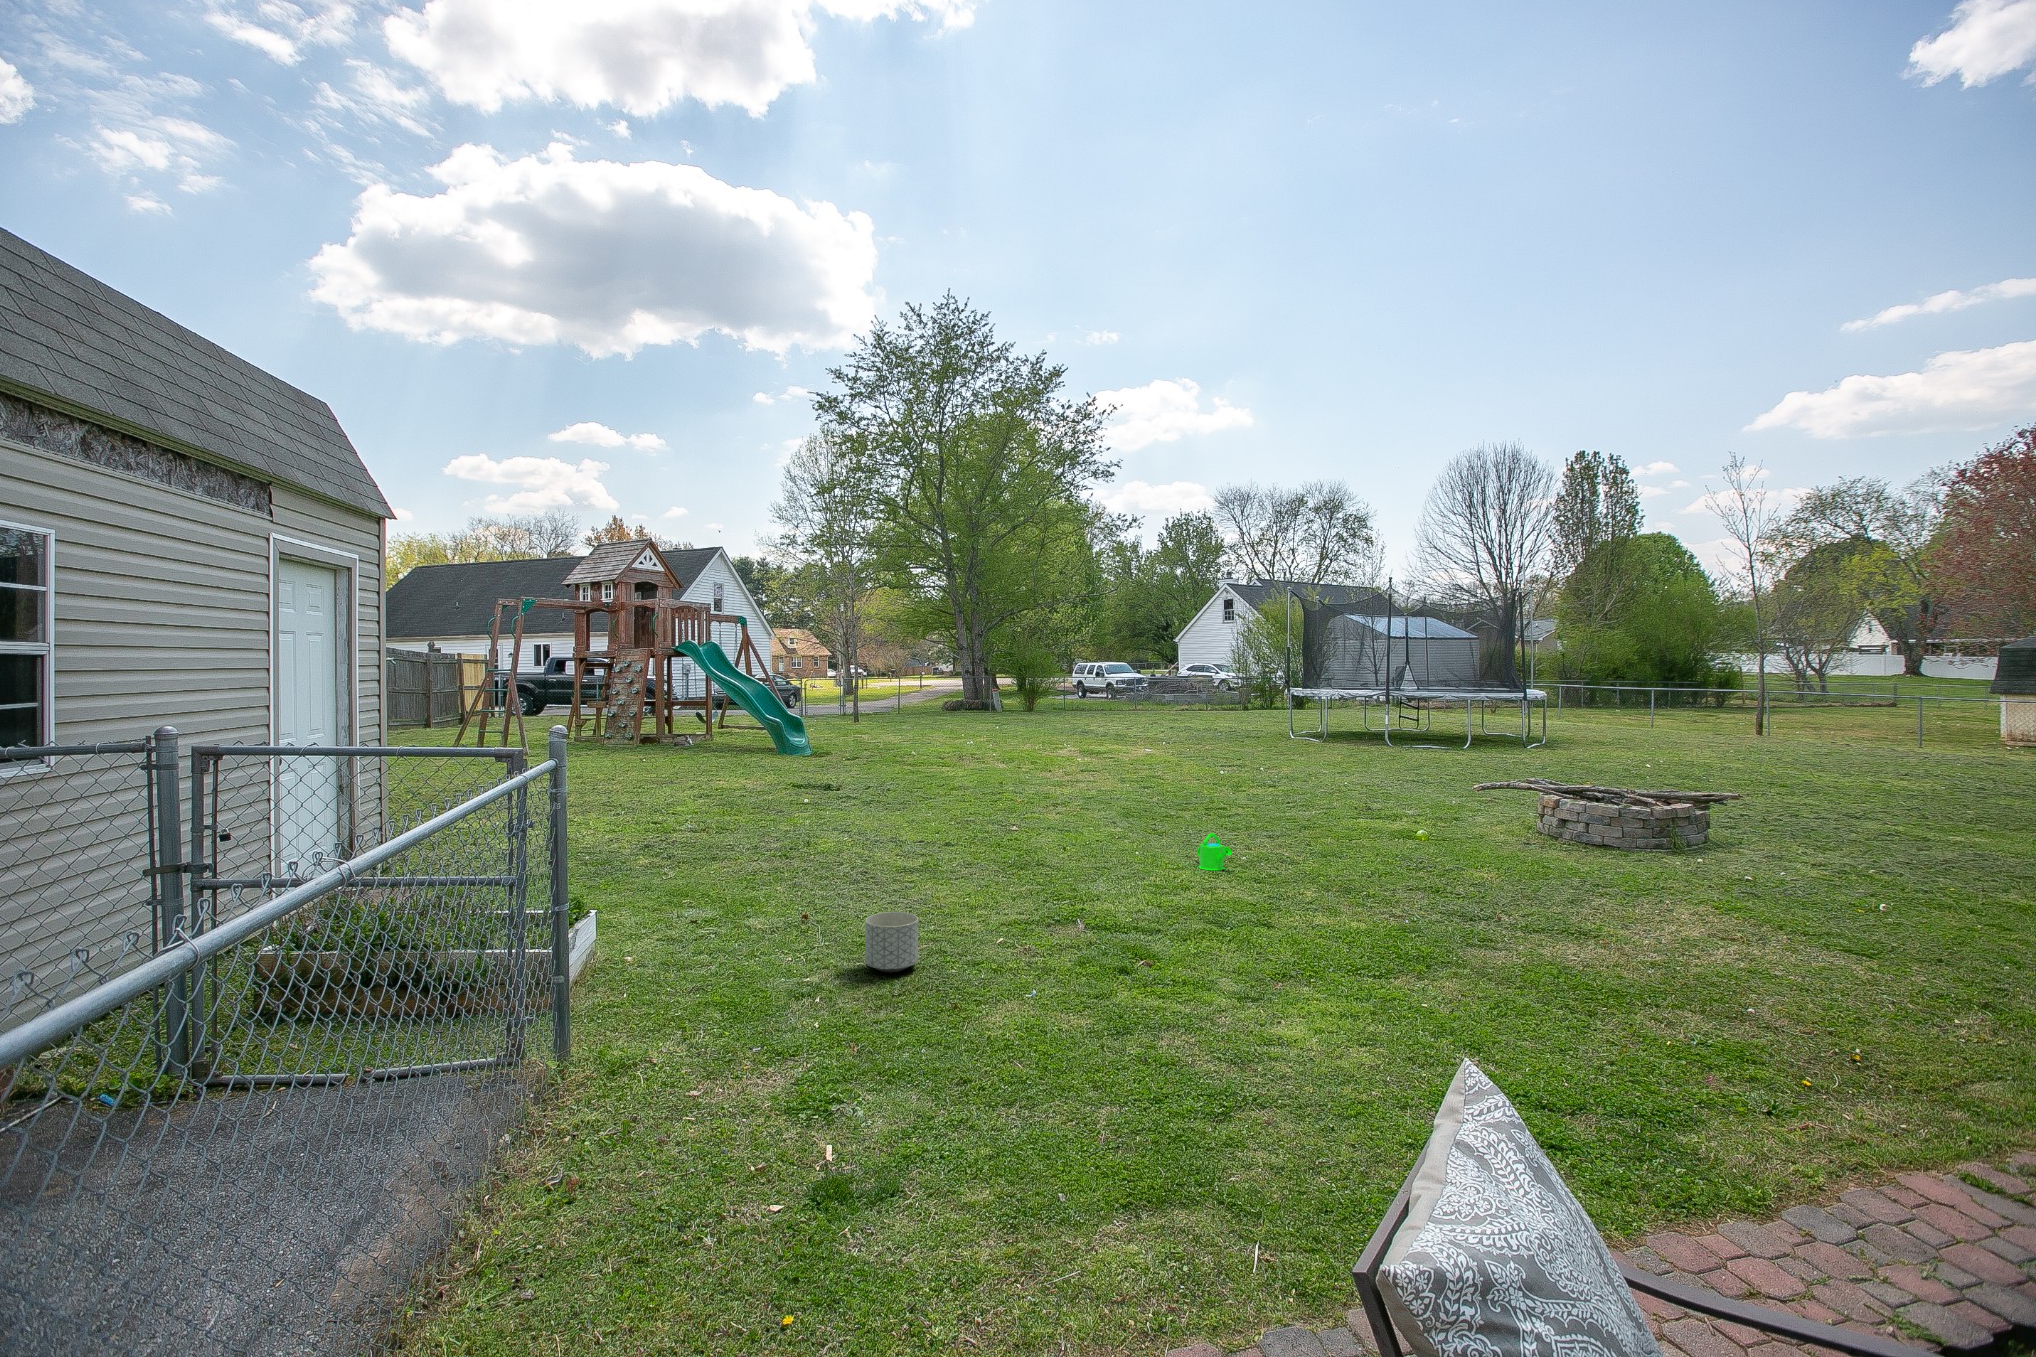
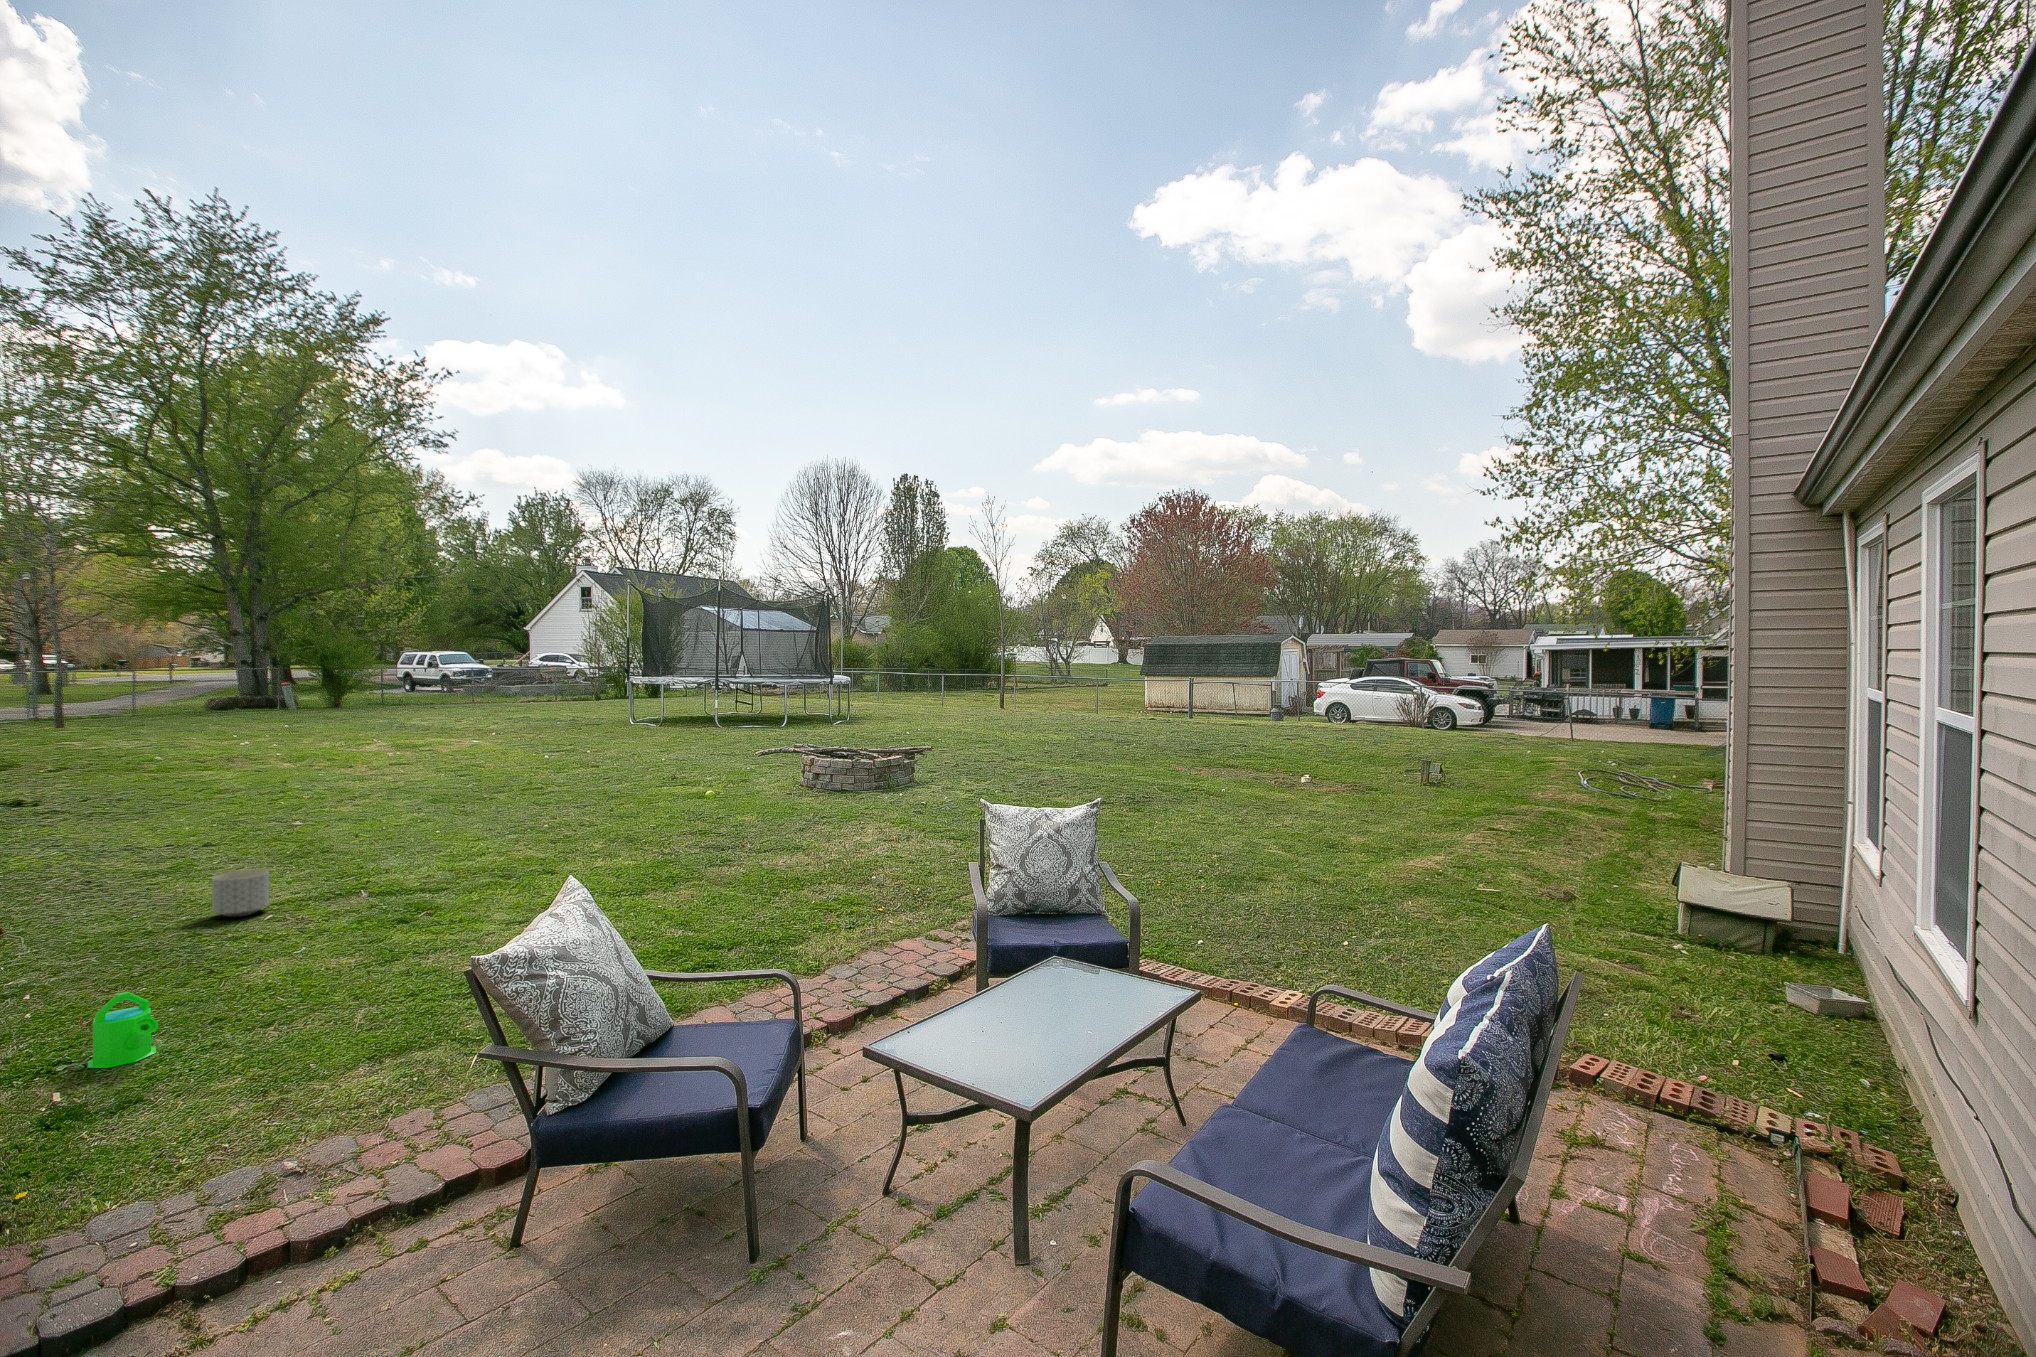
watering can: present [1197,833,1232,870] -> present [87,992,158,1068]

